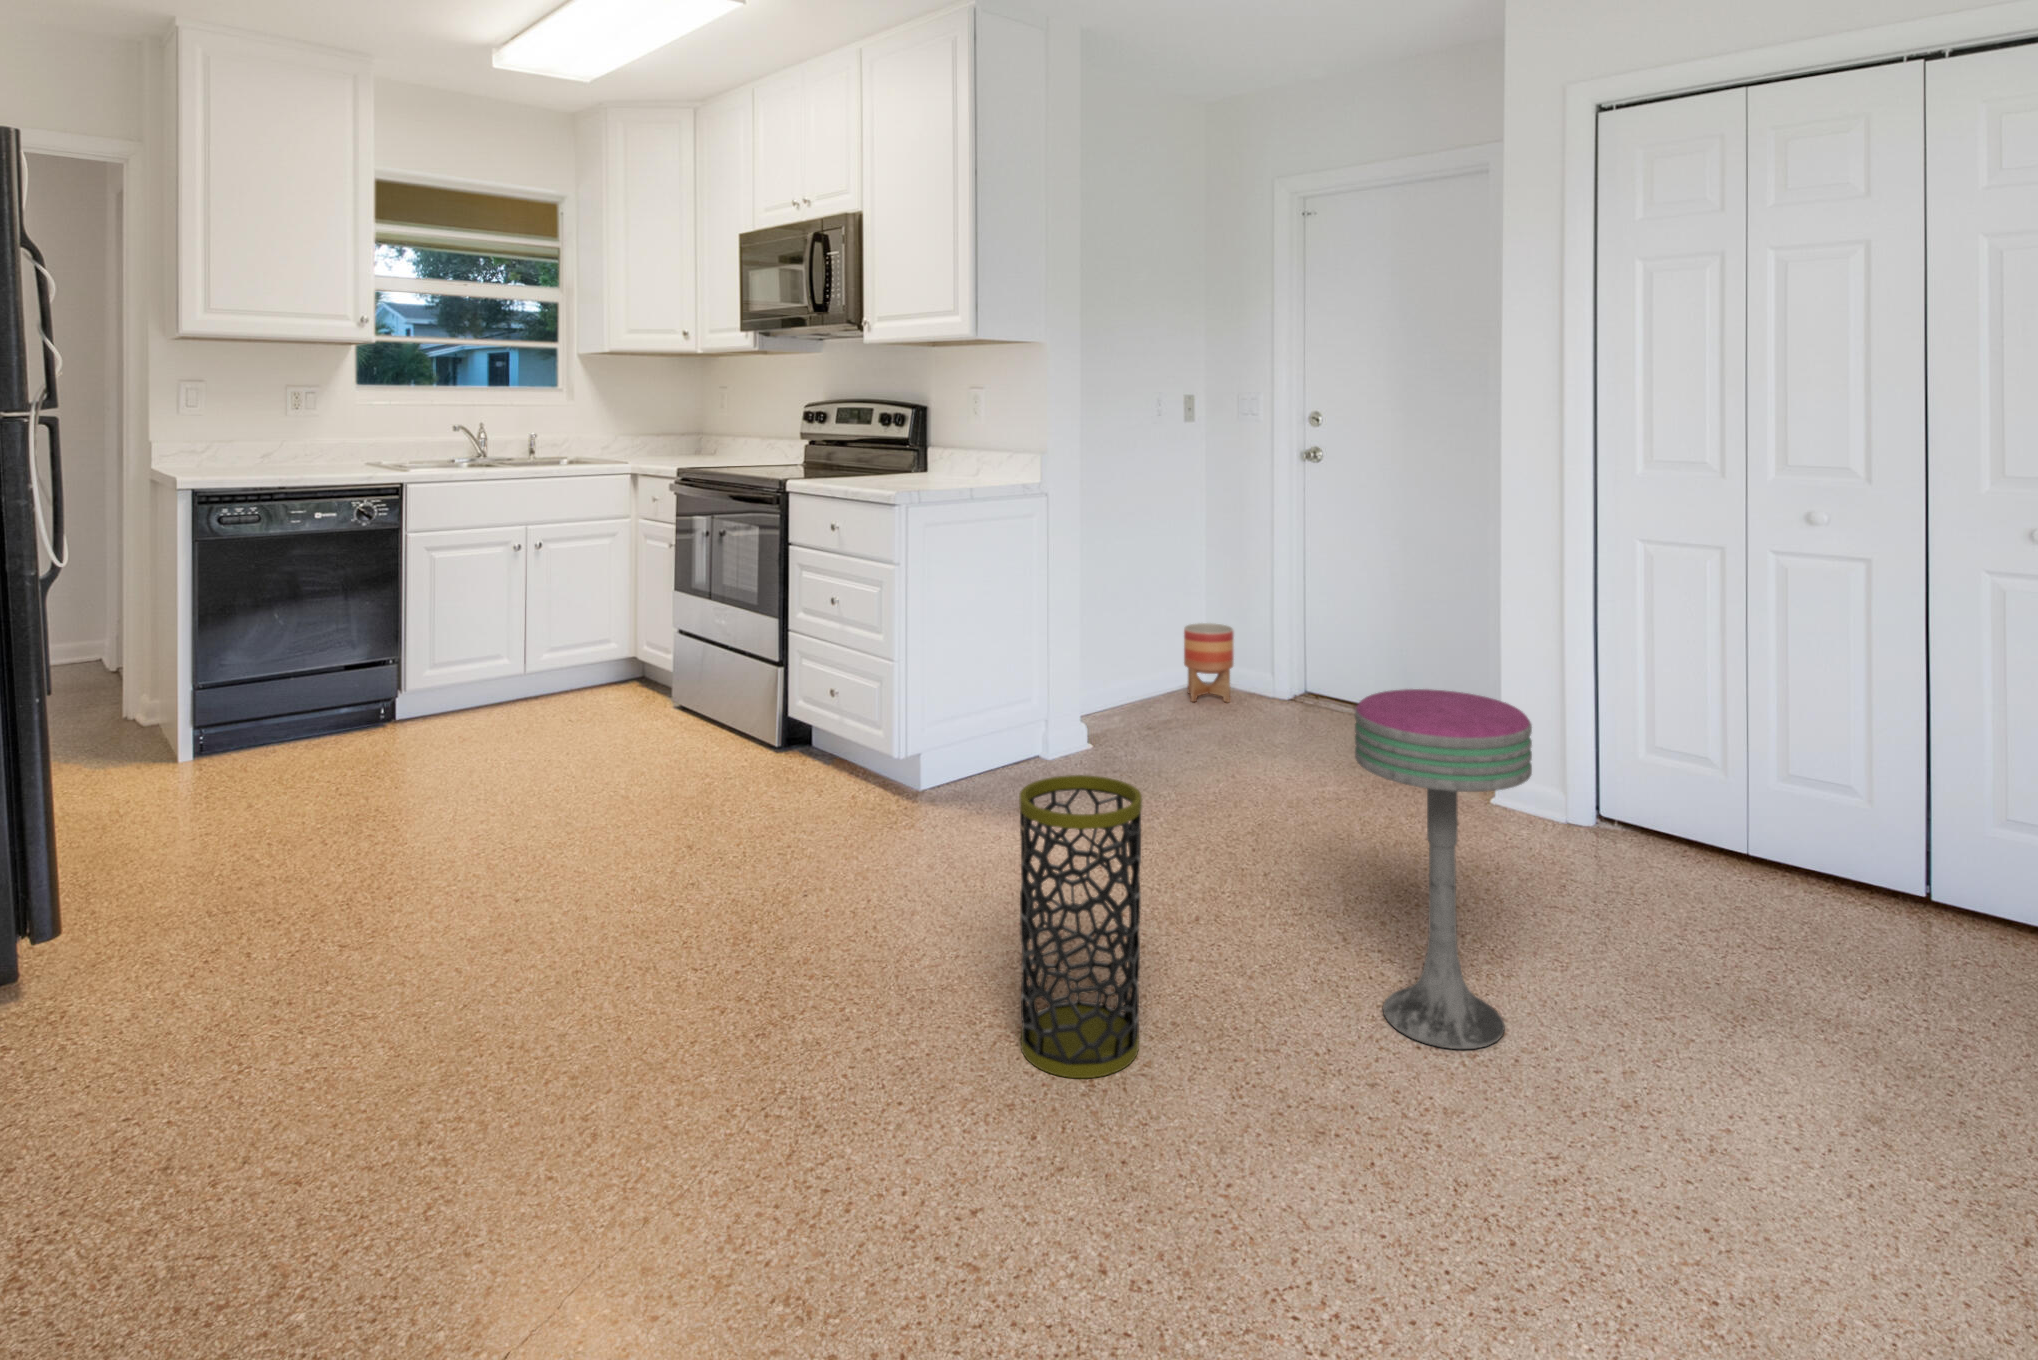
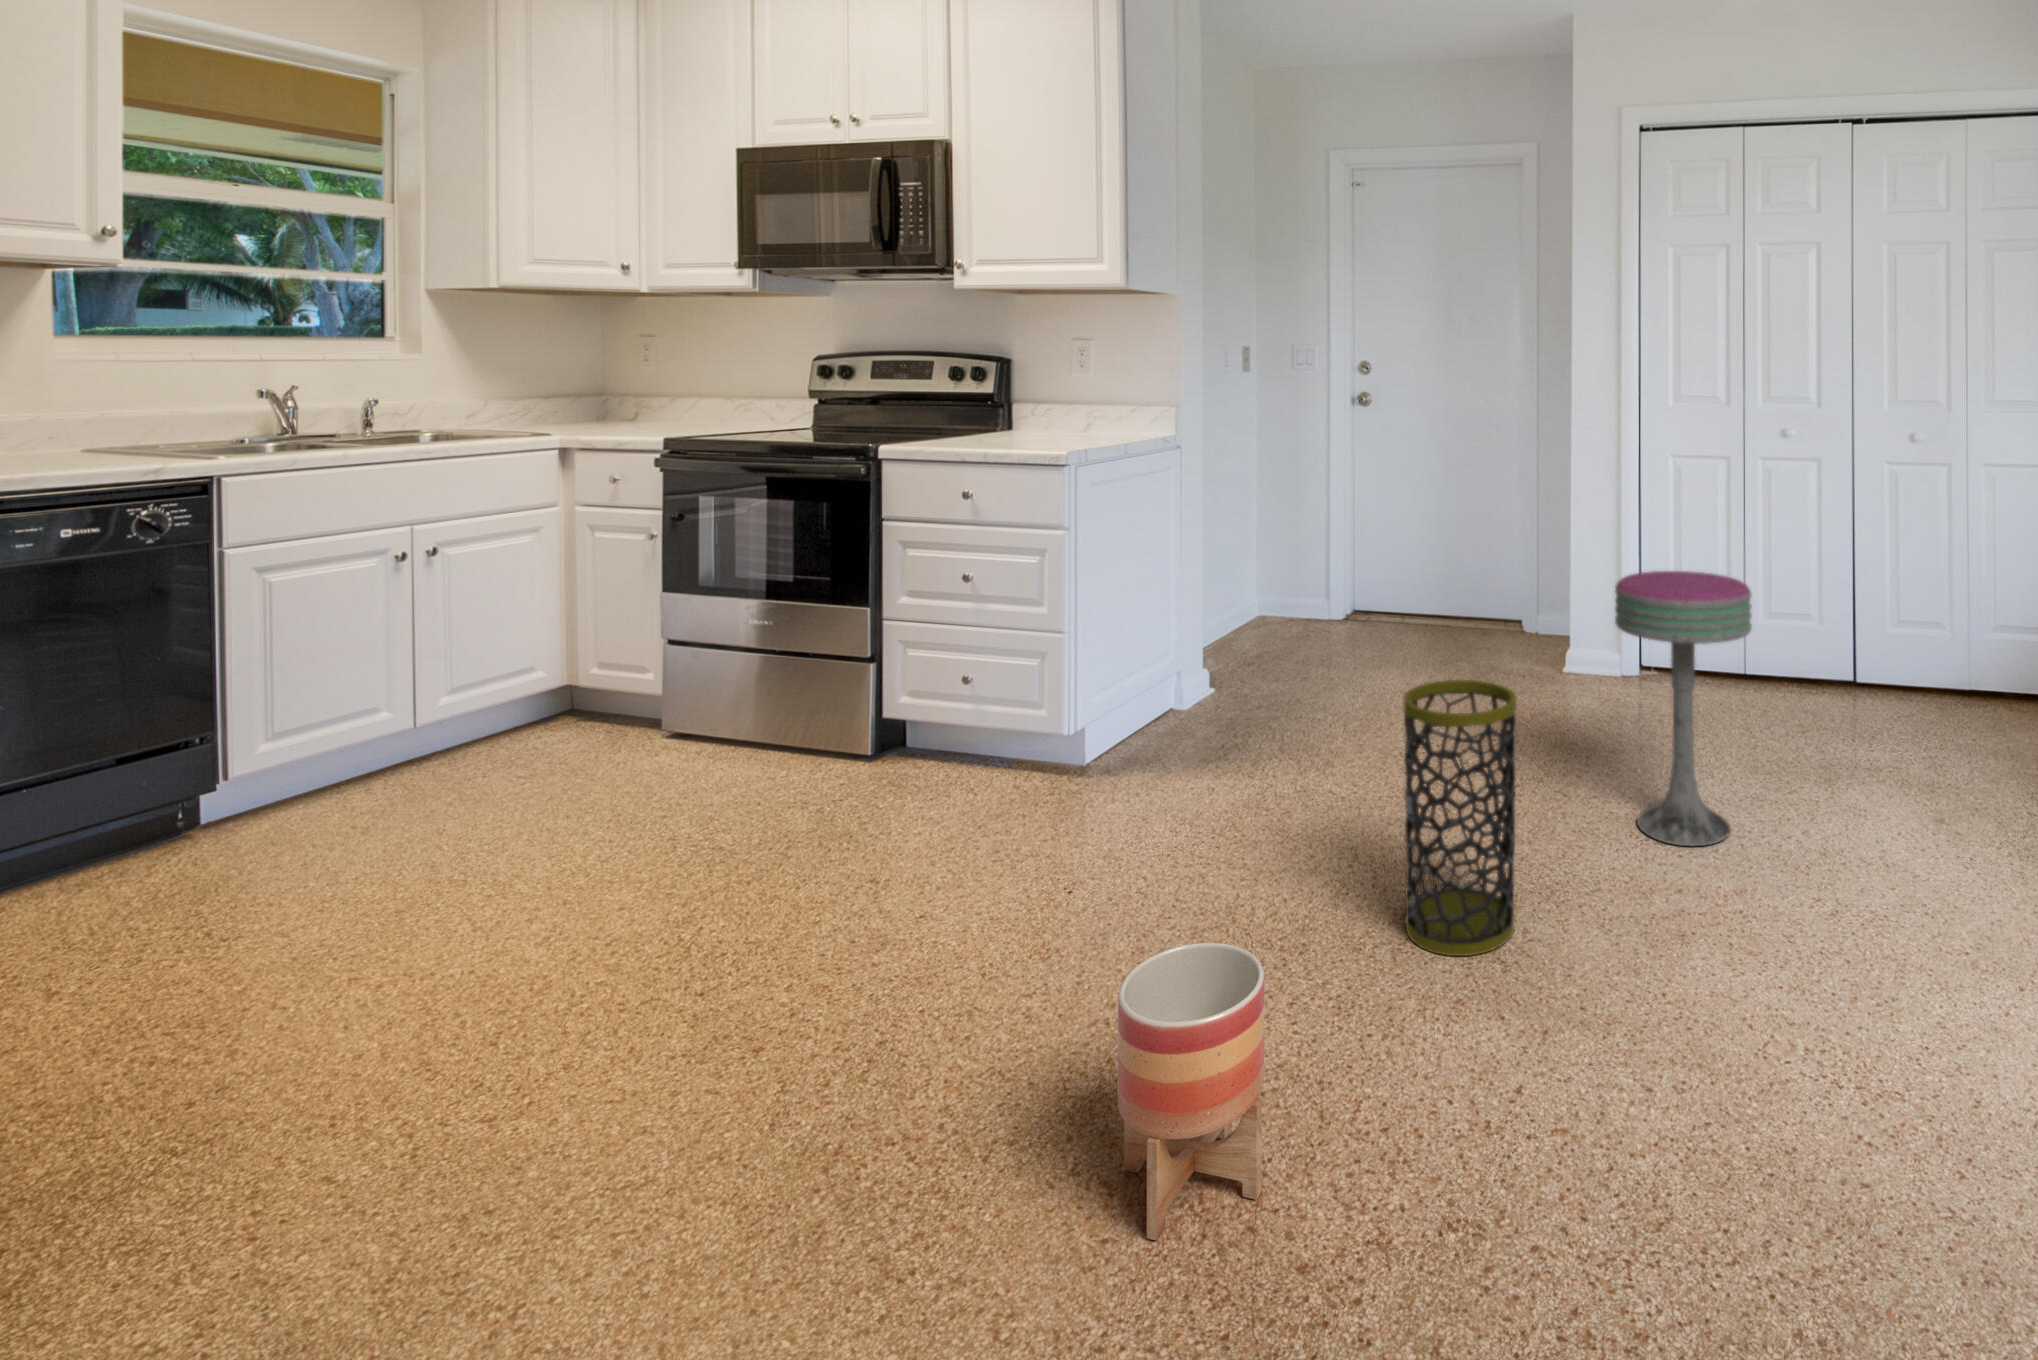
planter: present [1184,623,1234,703] -> present [1117,943,1265,1241]

